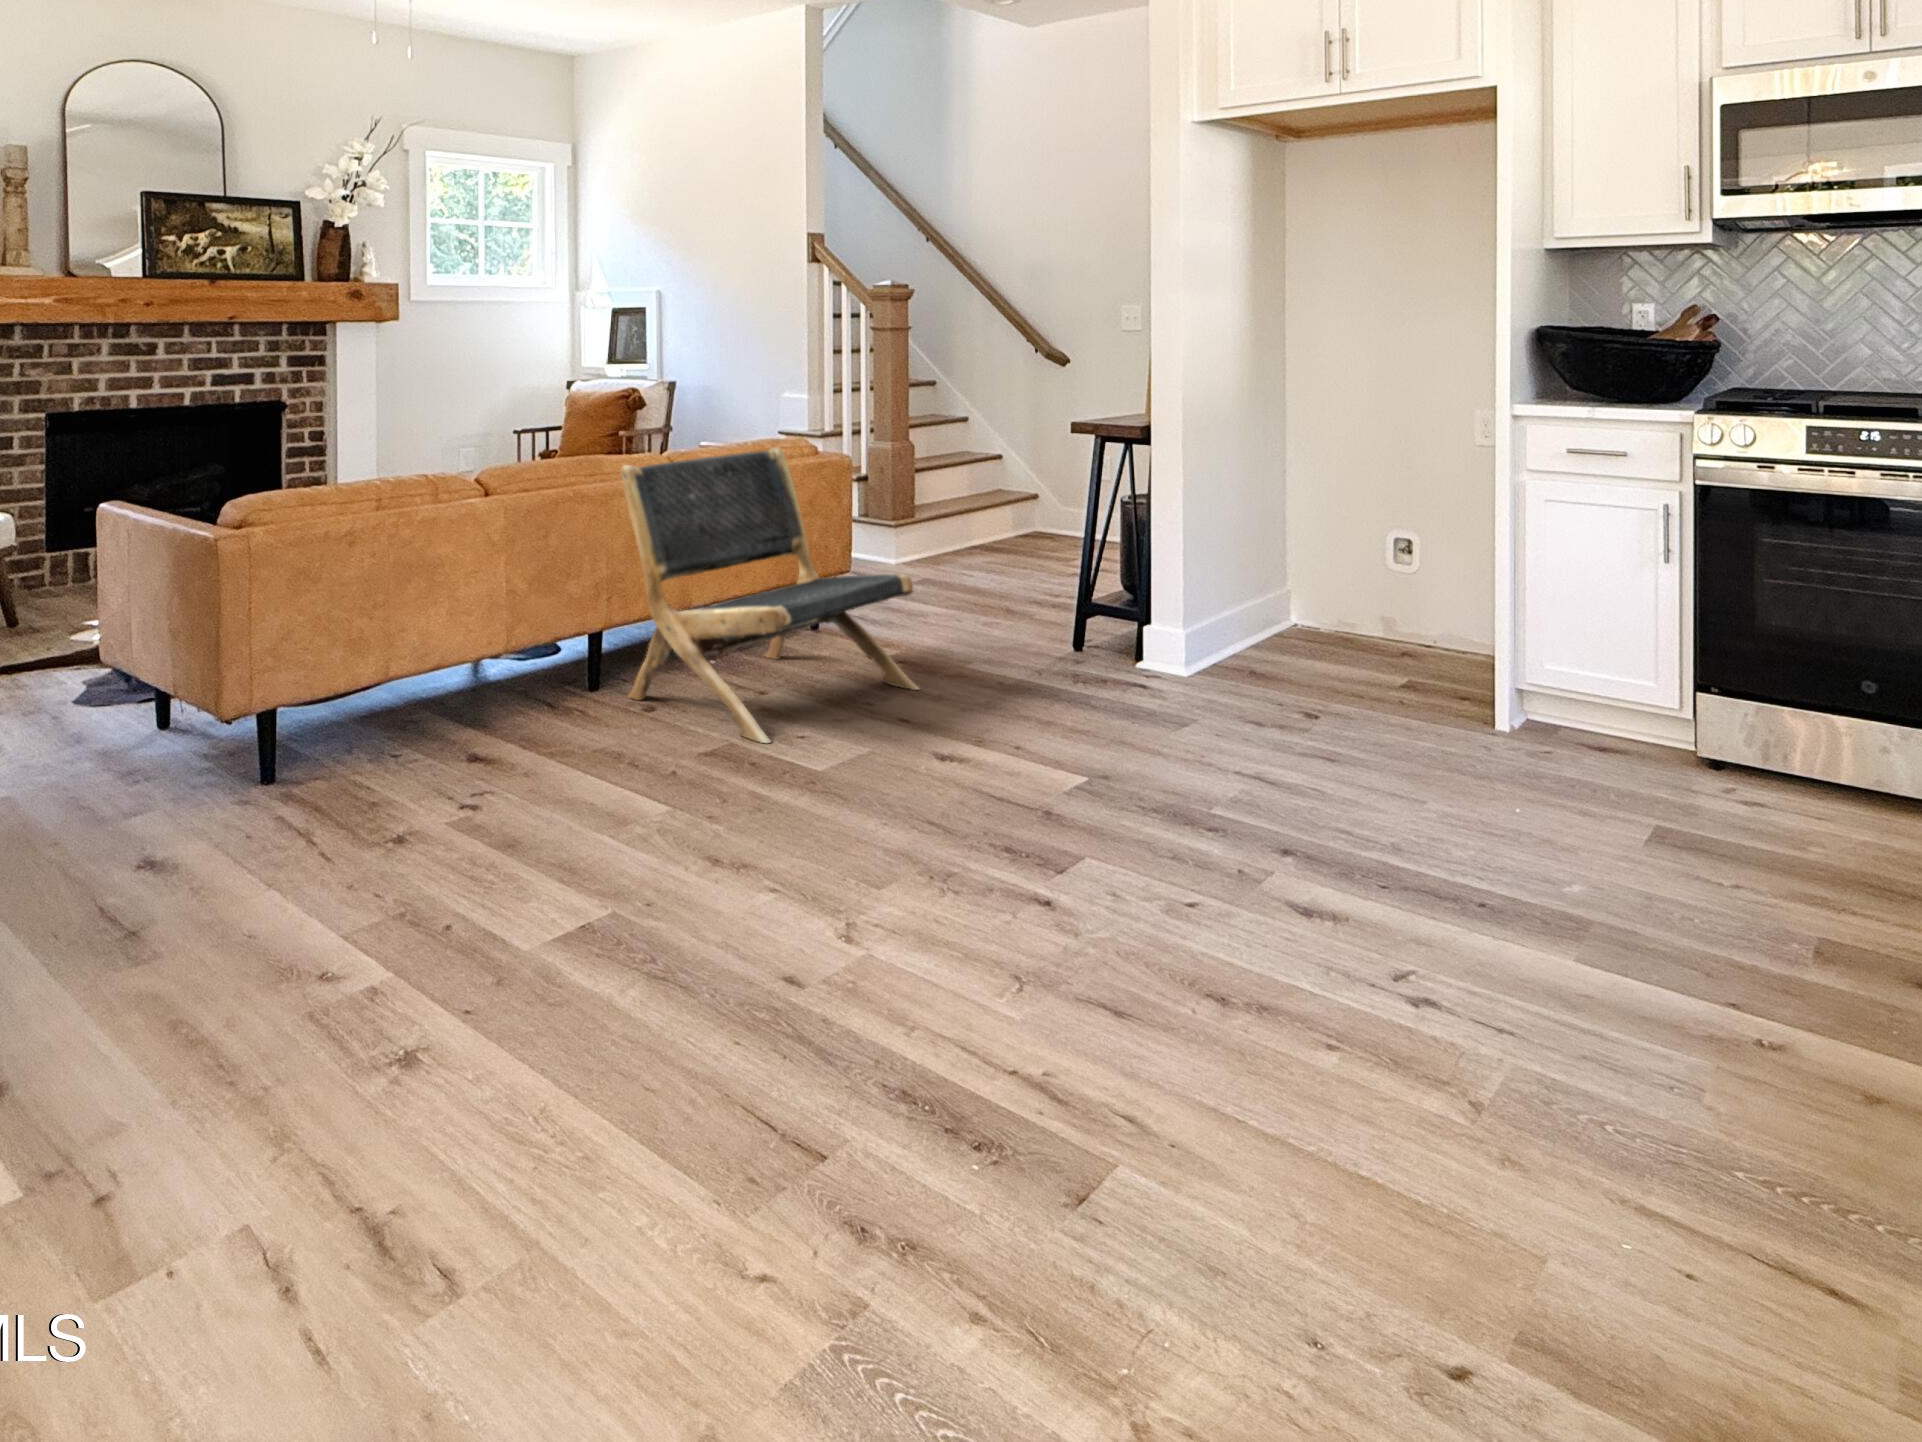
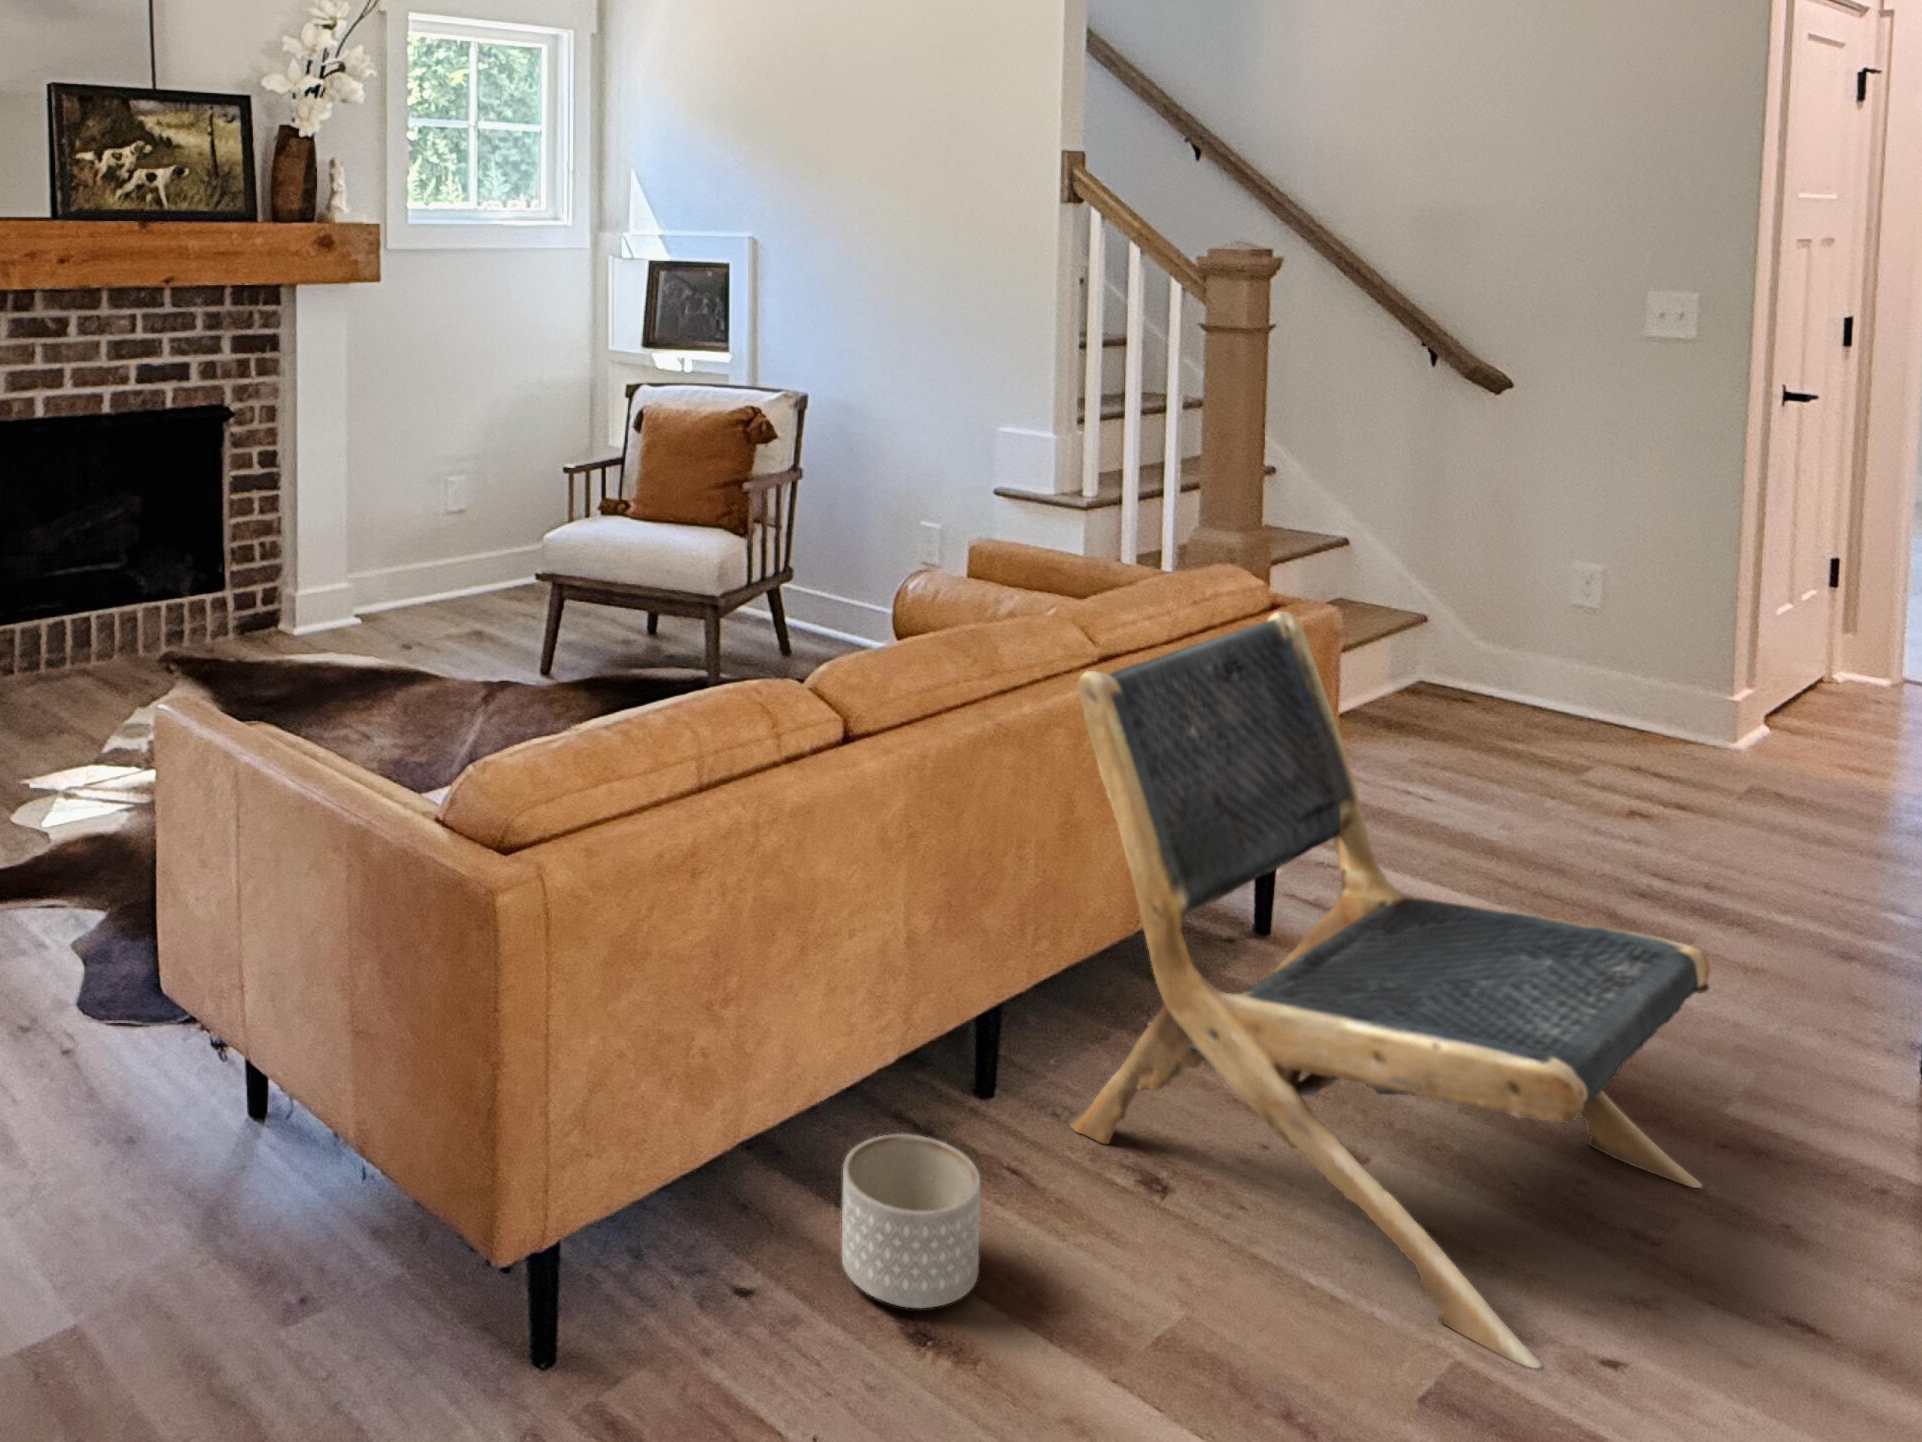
planter: none [454,685,528,754] -> present [842,1134,980,1308]

